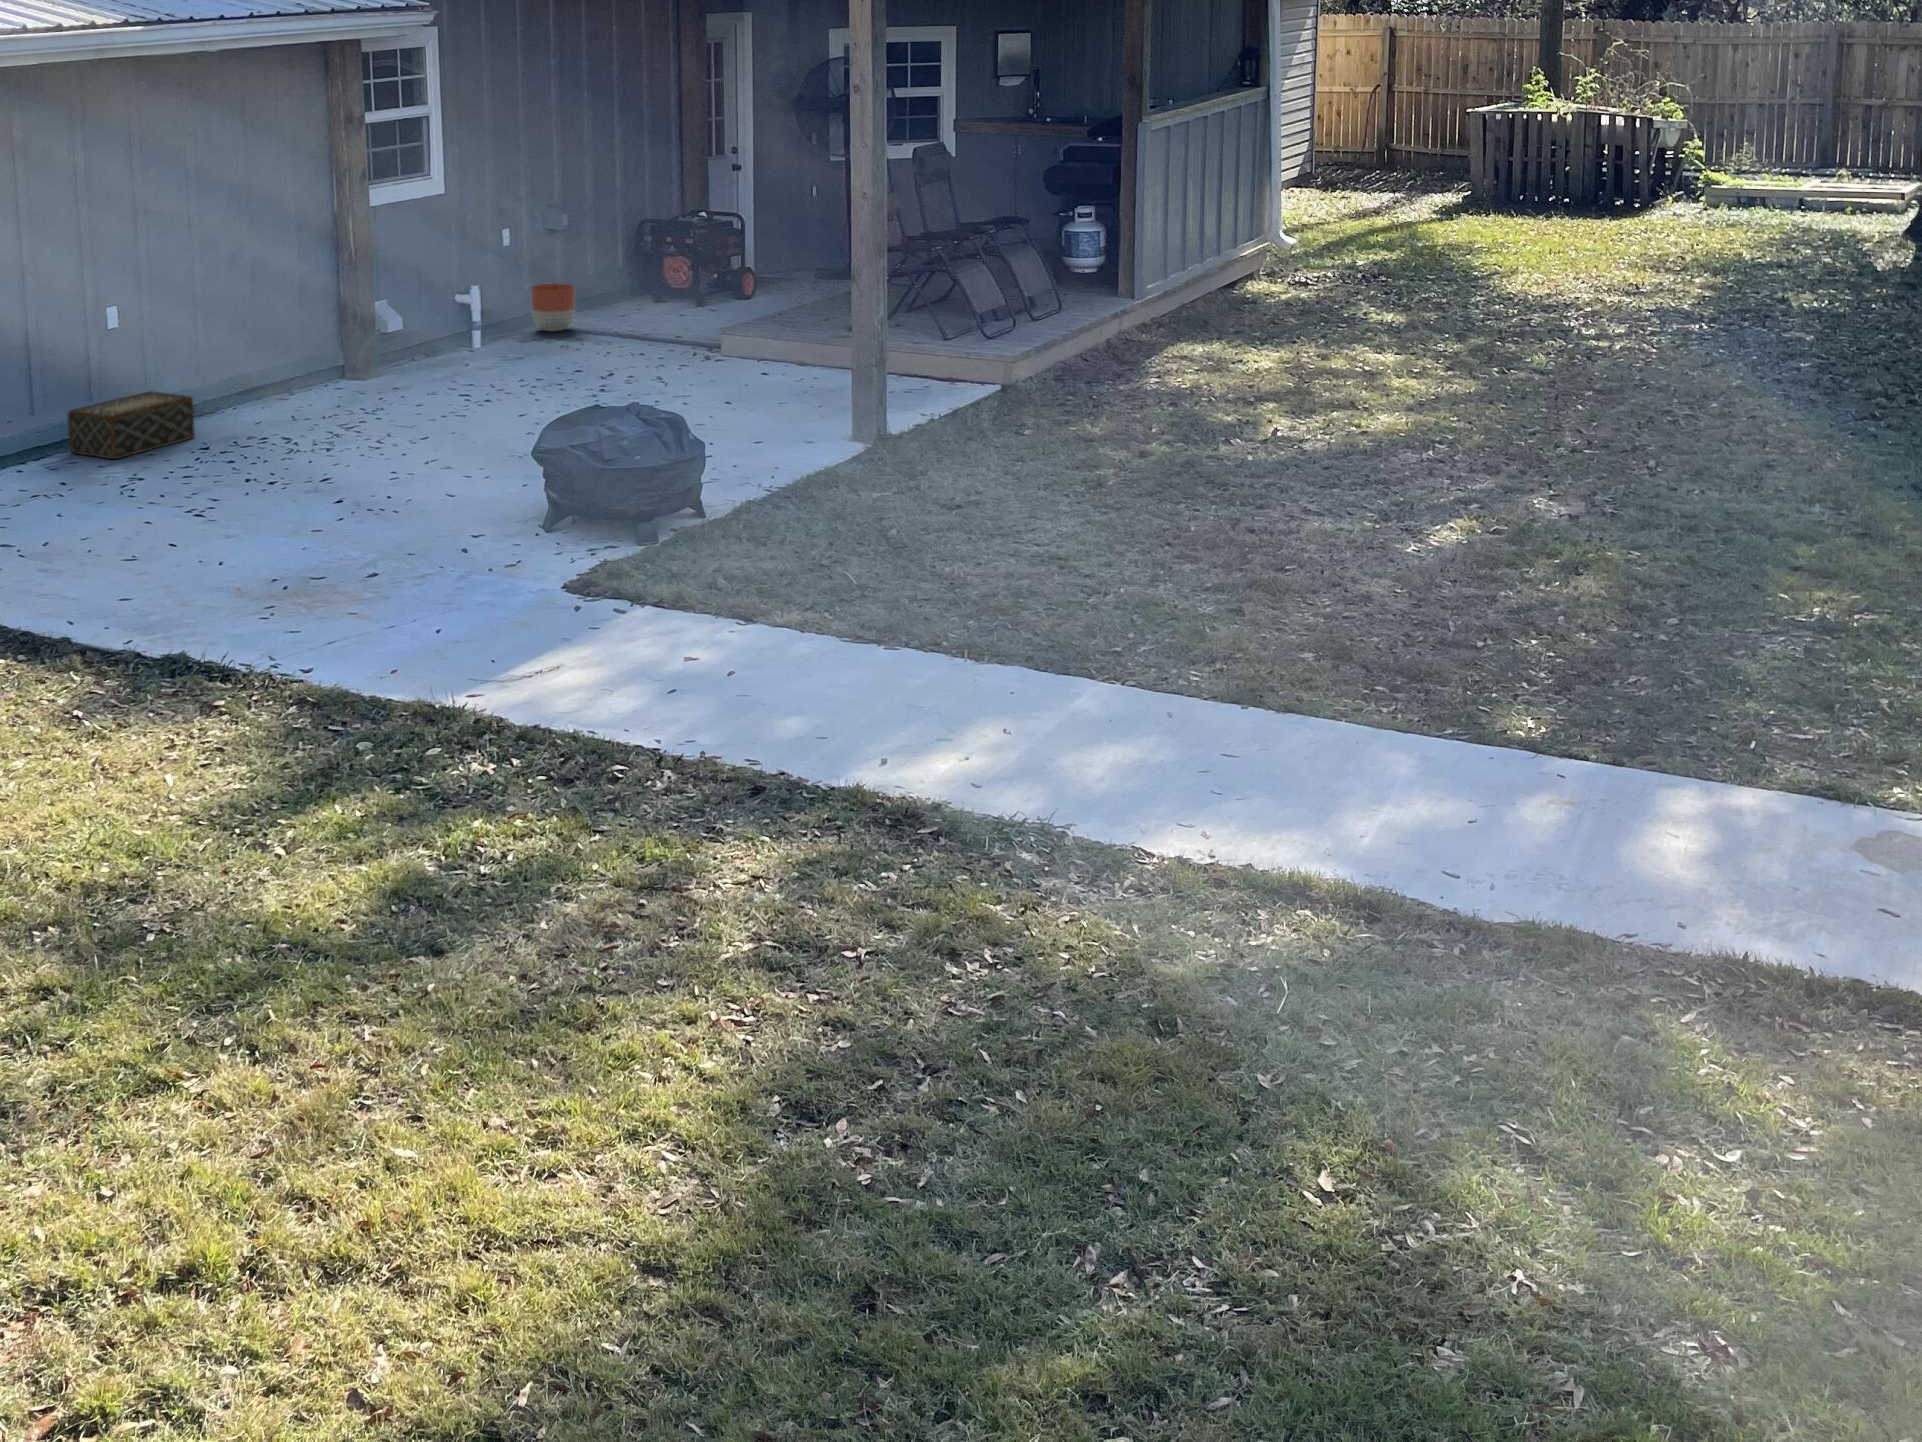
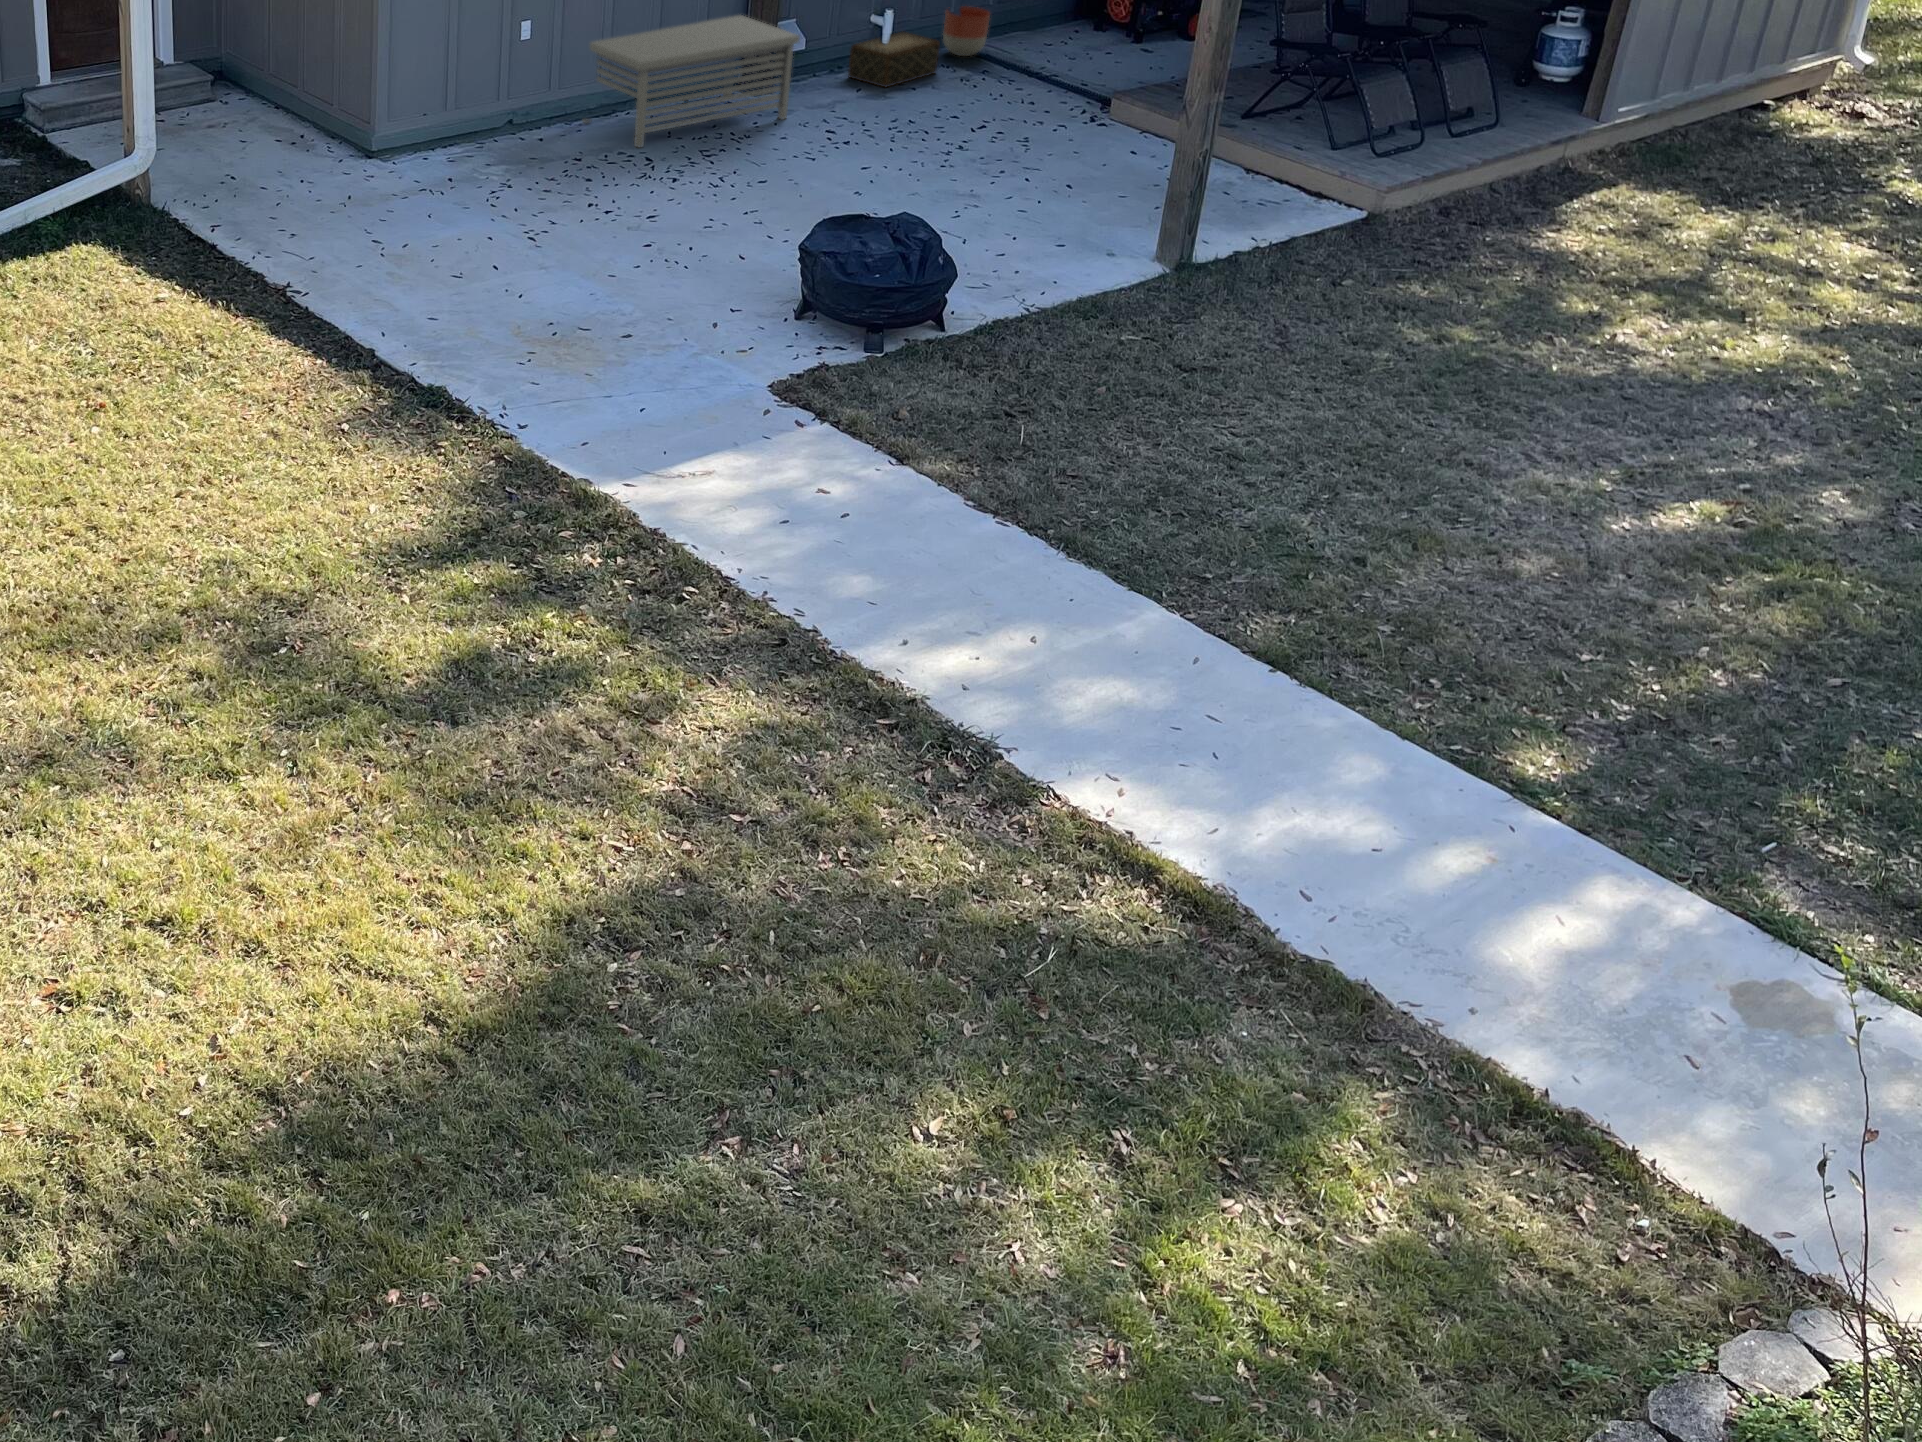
storage bench: none [179,293,420,431] -> present [583,15,800,147]
woven basket: present [67,391,195,459] -> present [848,32,940,87]

